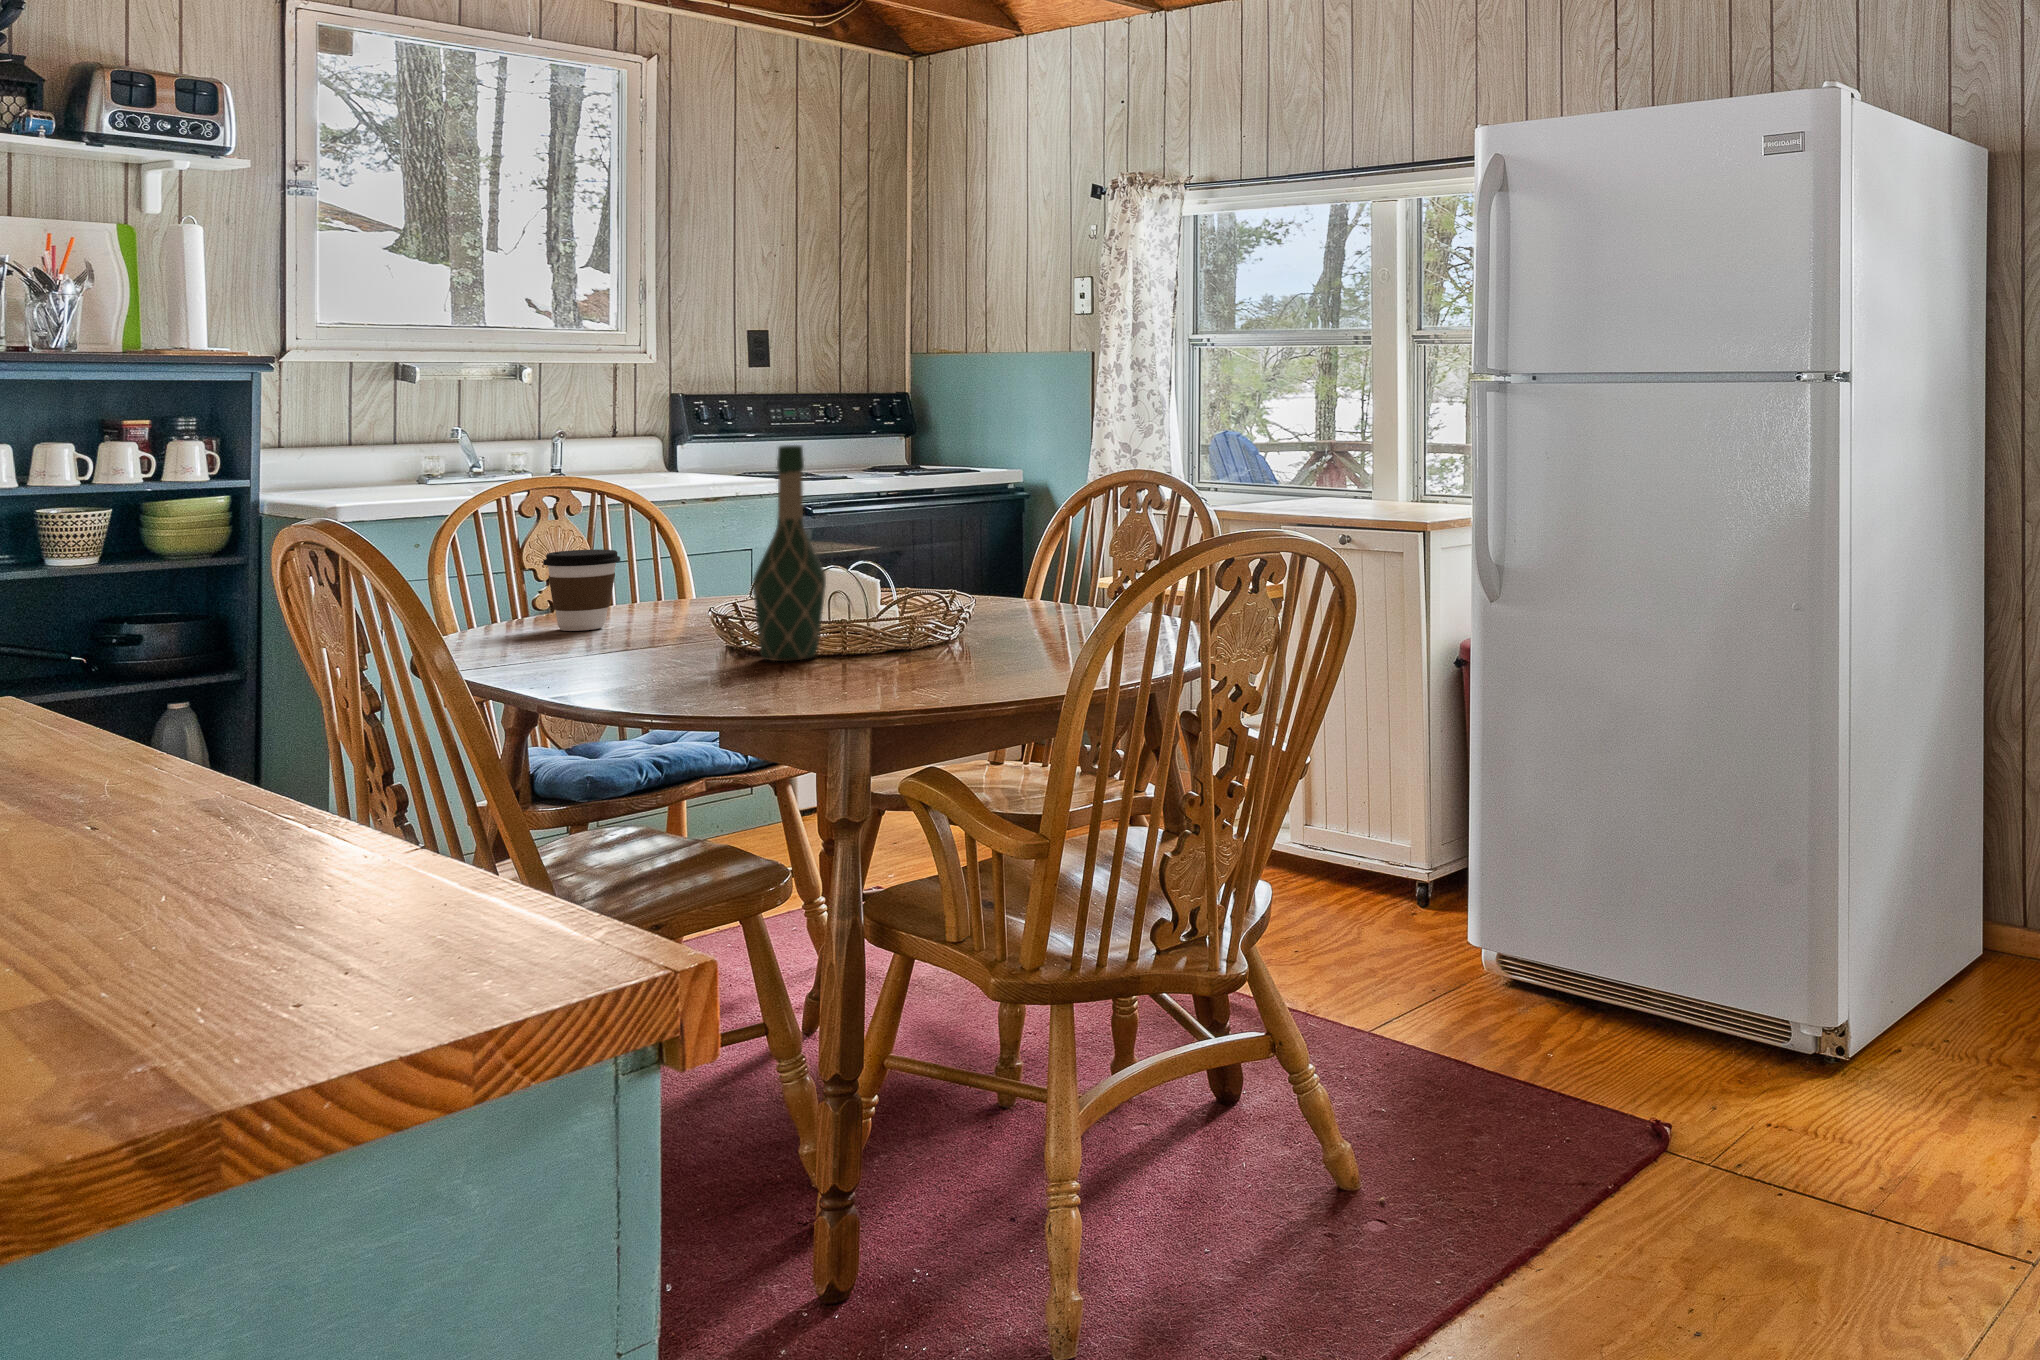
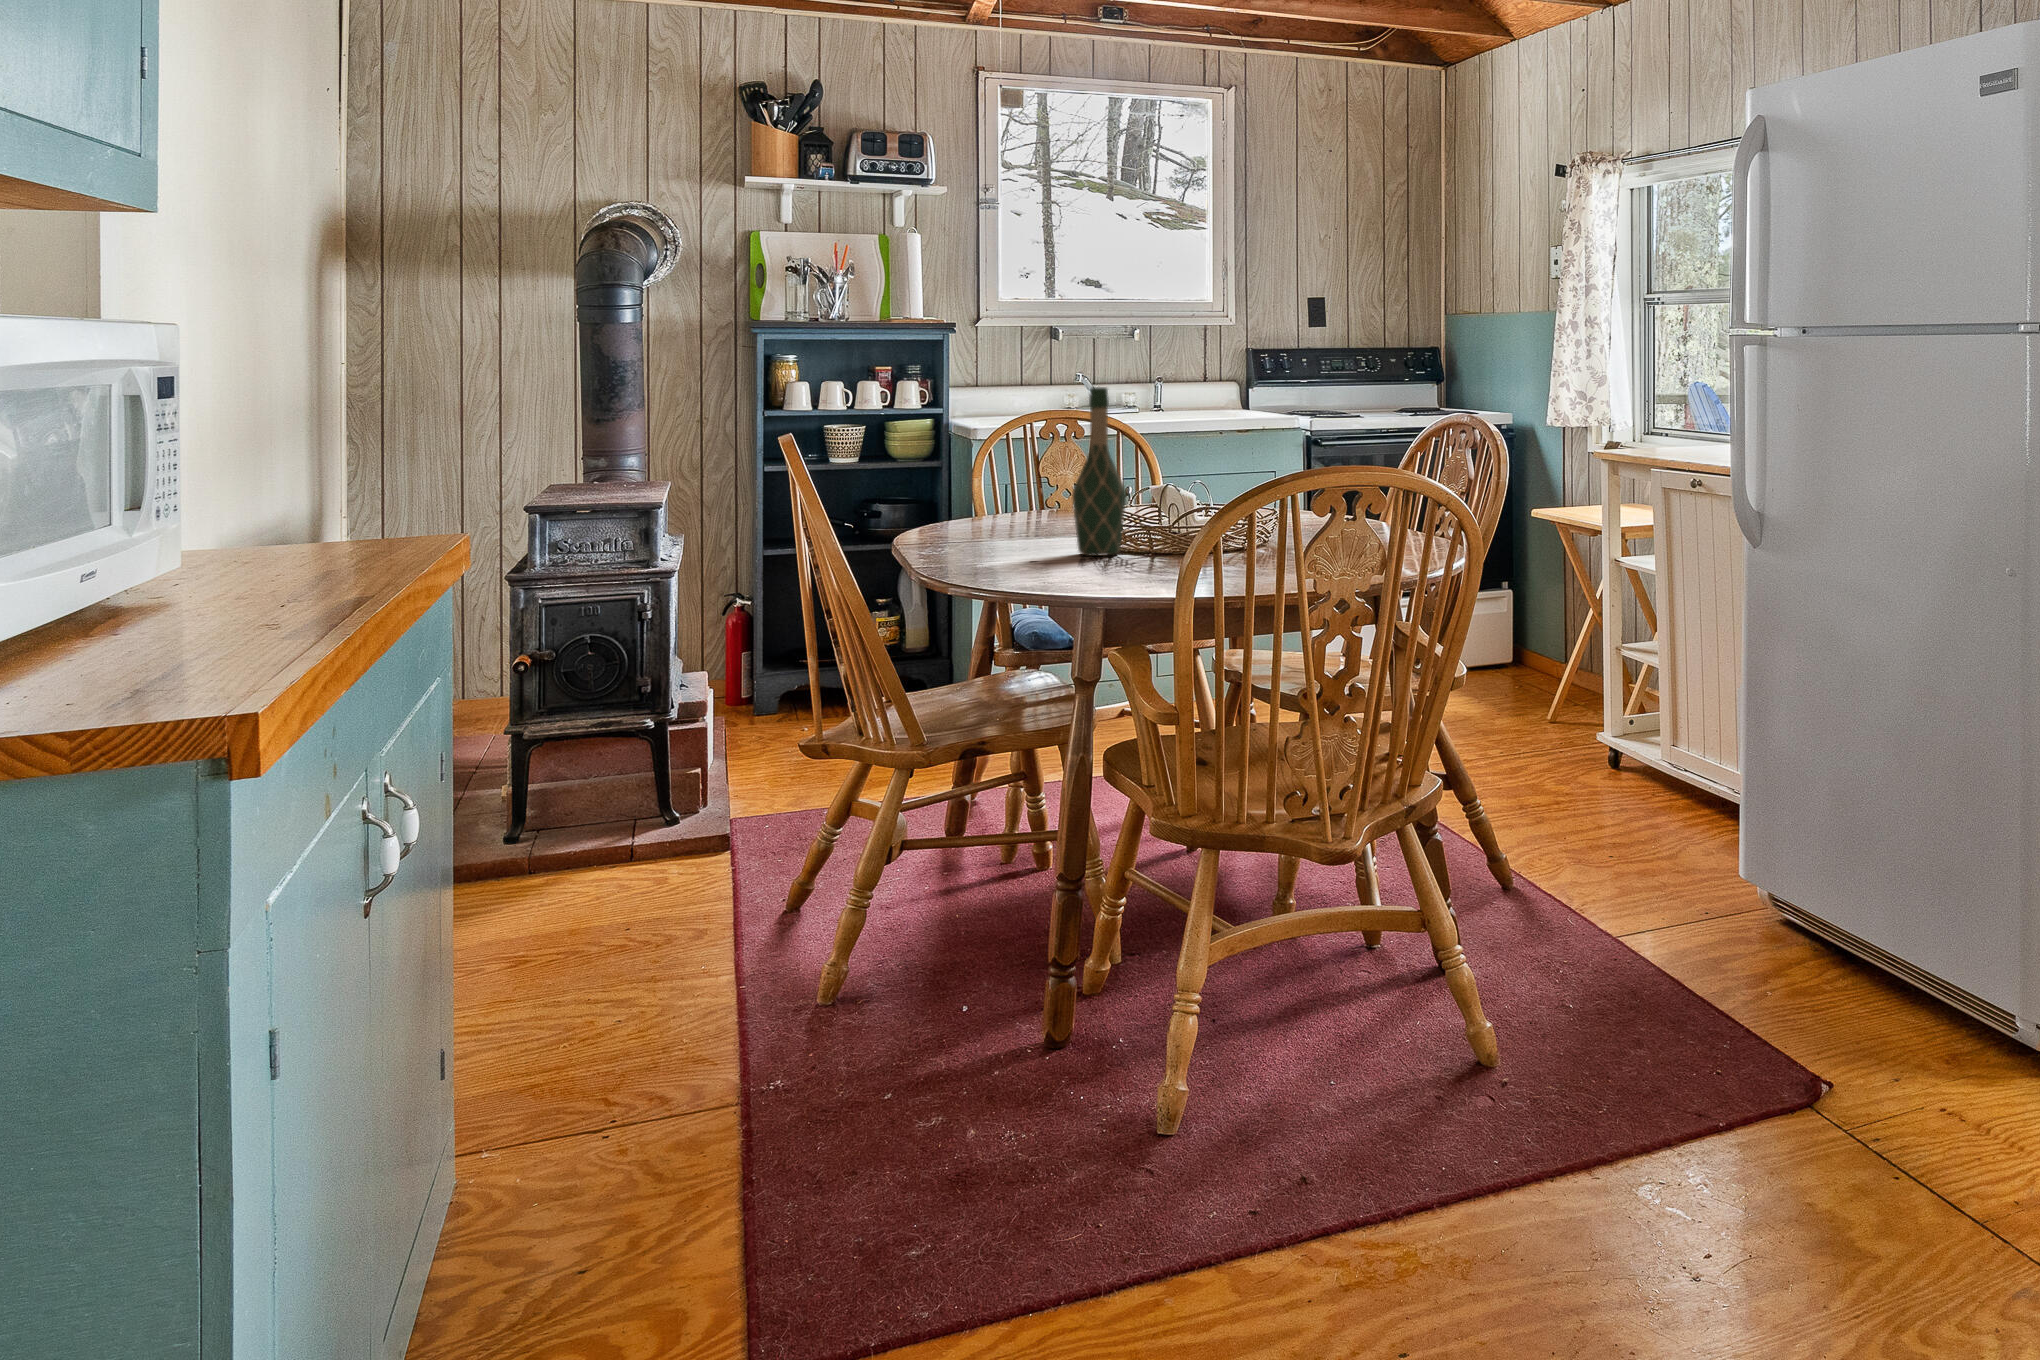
coffee cup: present [543,549,620,631] -> none [998,466,1051,526]

